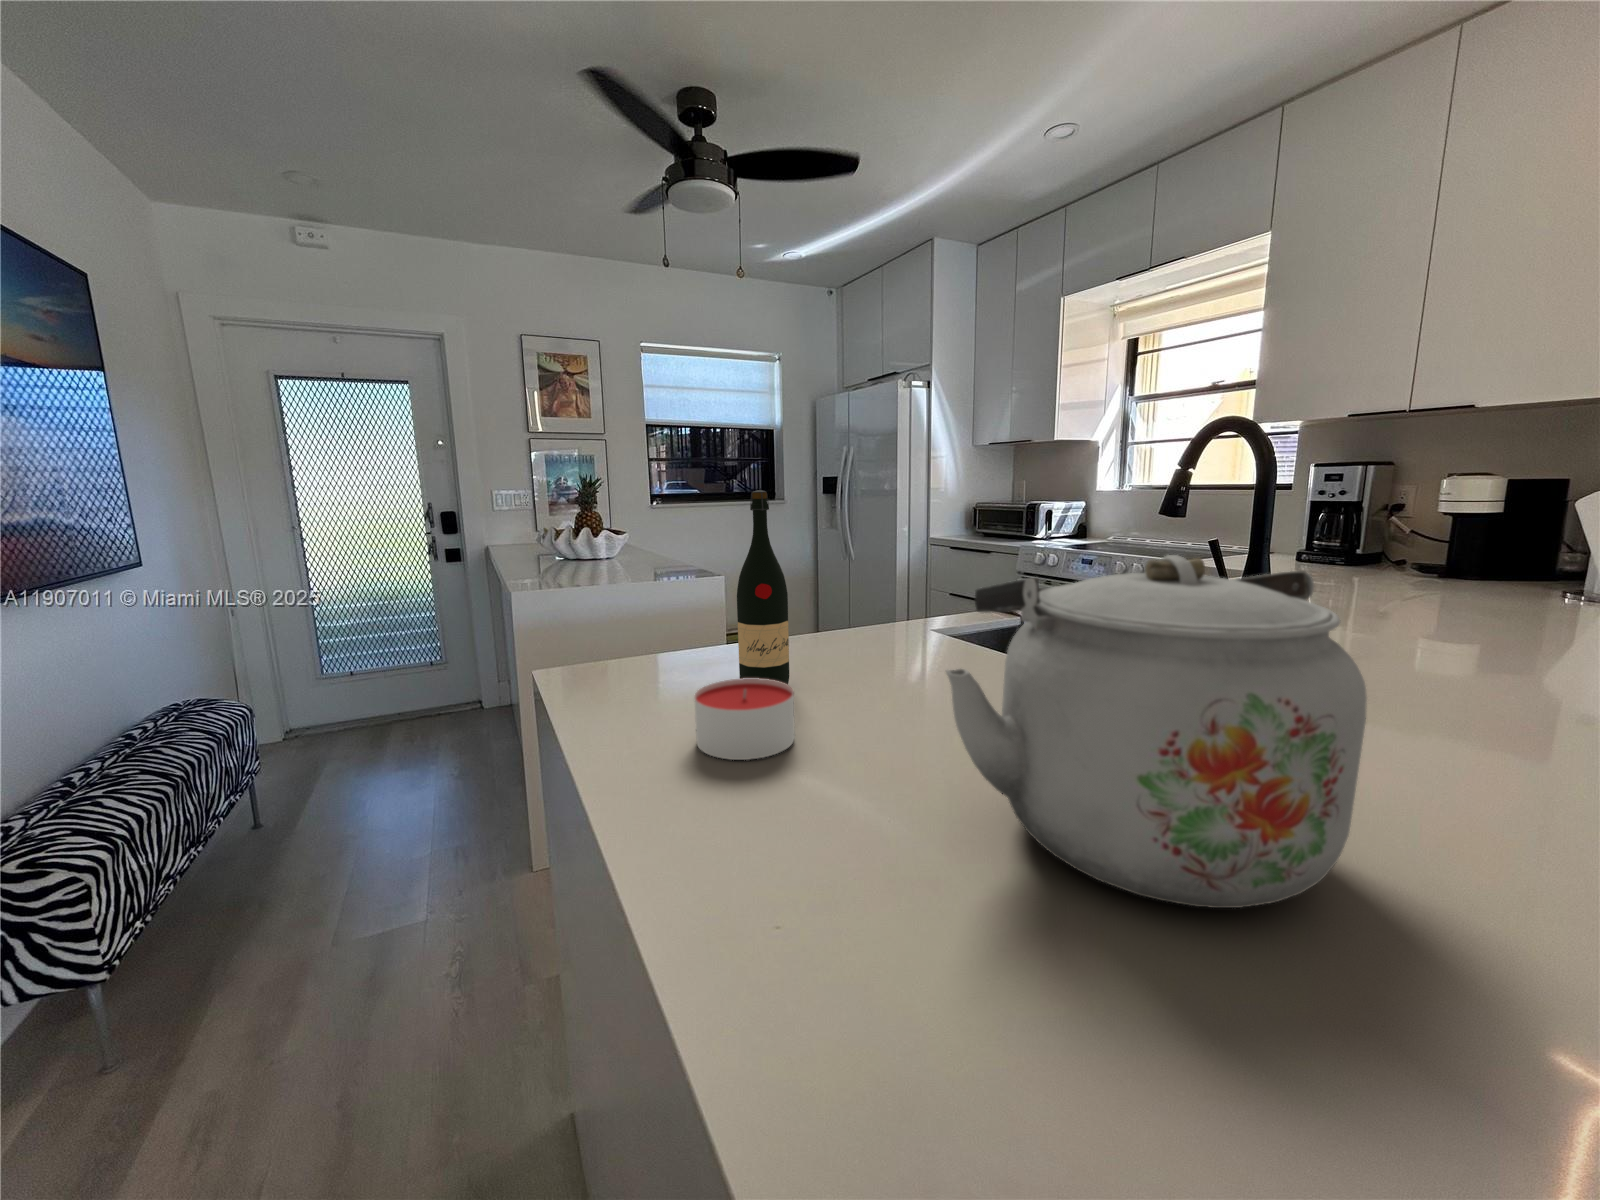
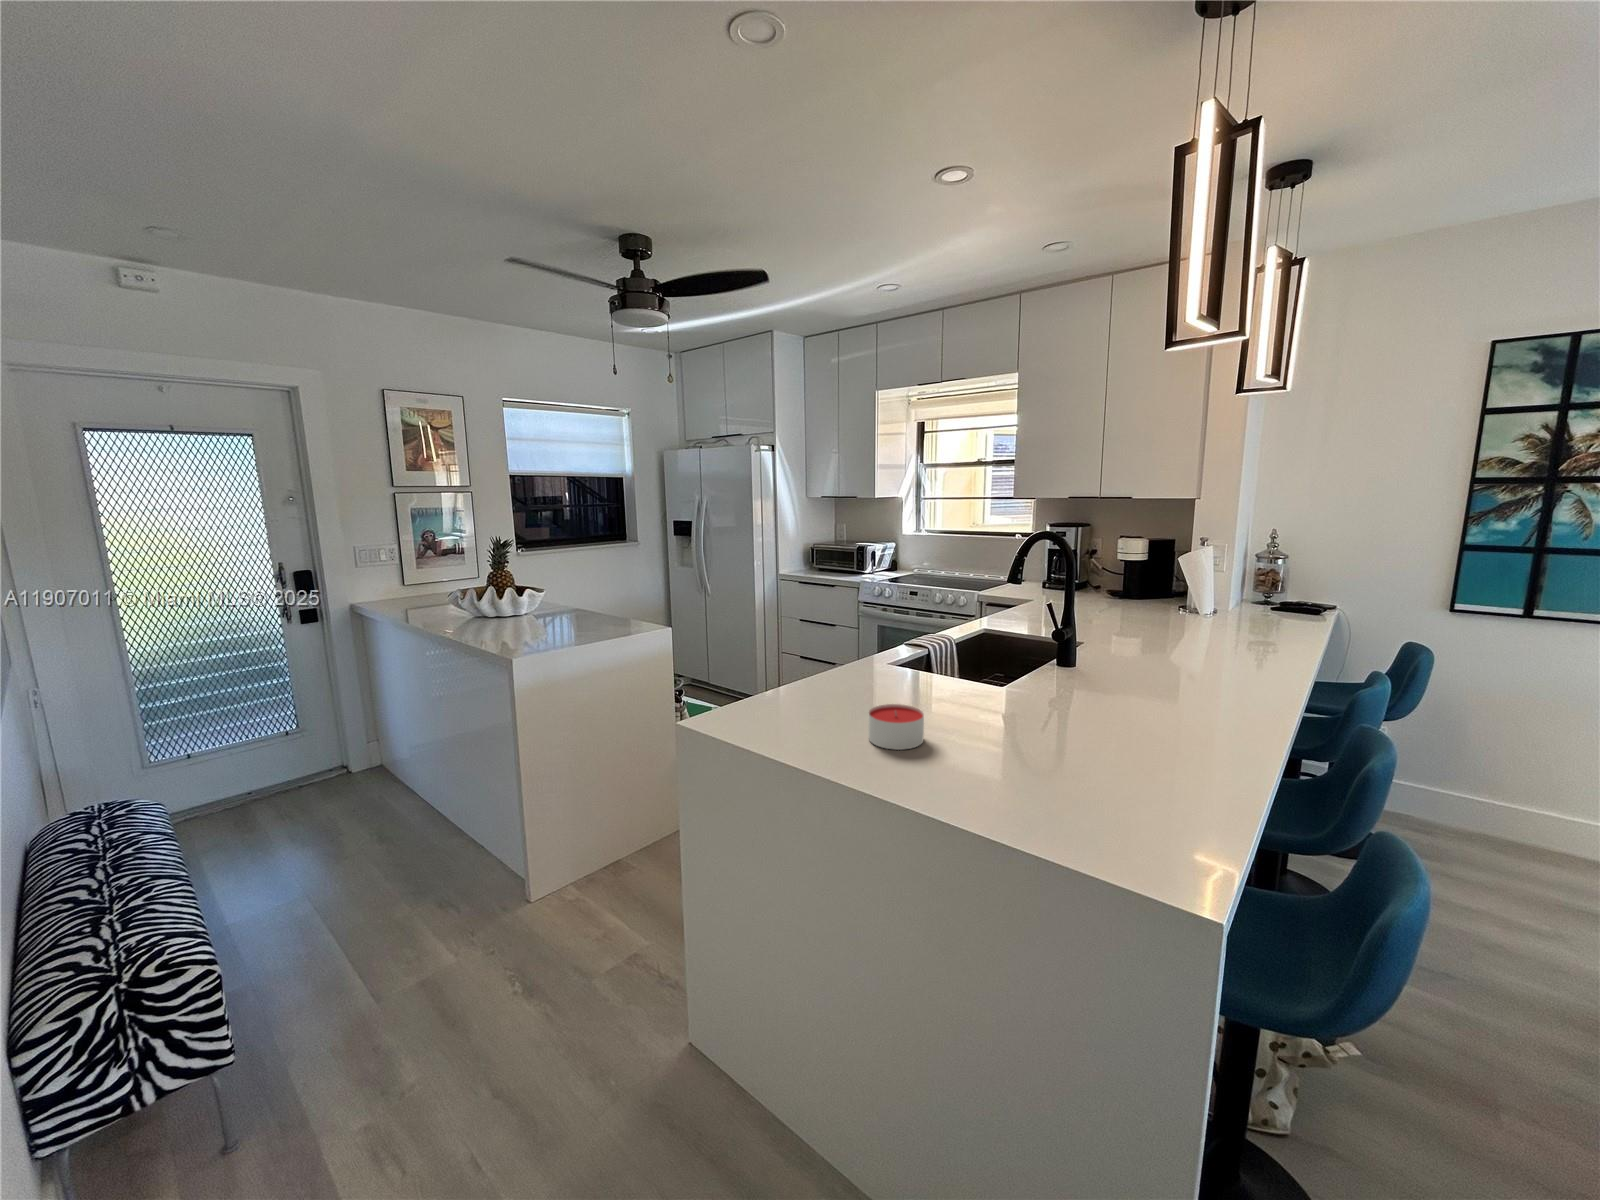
wine bottle: present [737,490,789,685] -> none [841,591,873,714]
kettle: present [946,555,1367,908] -> none [1024,635,1187,769]

